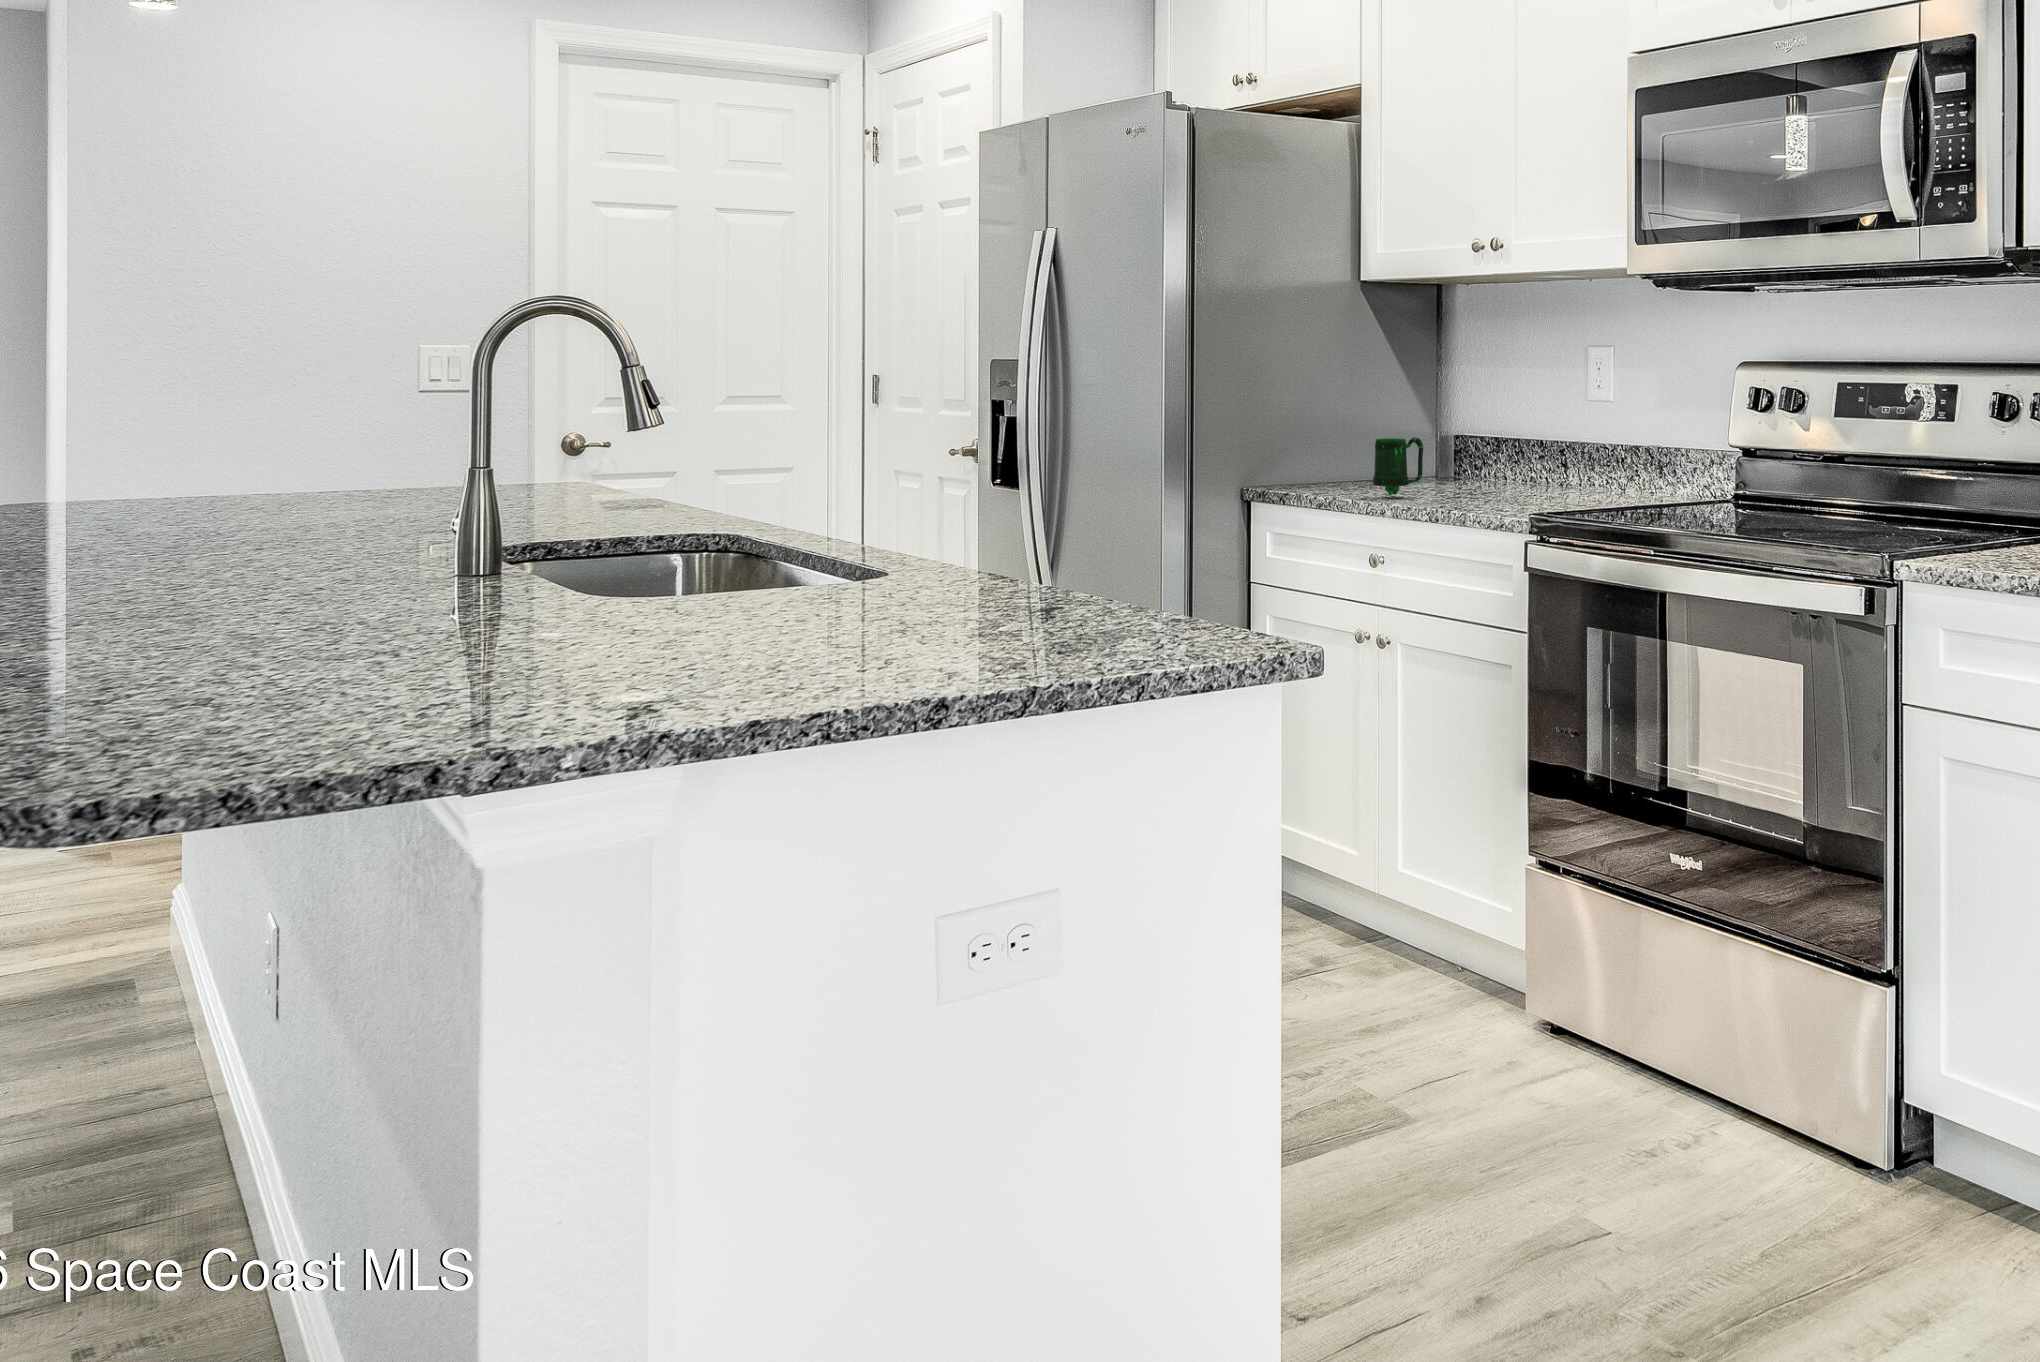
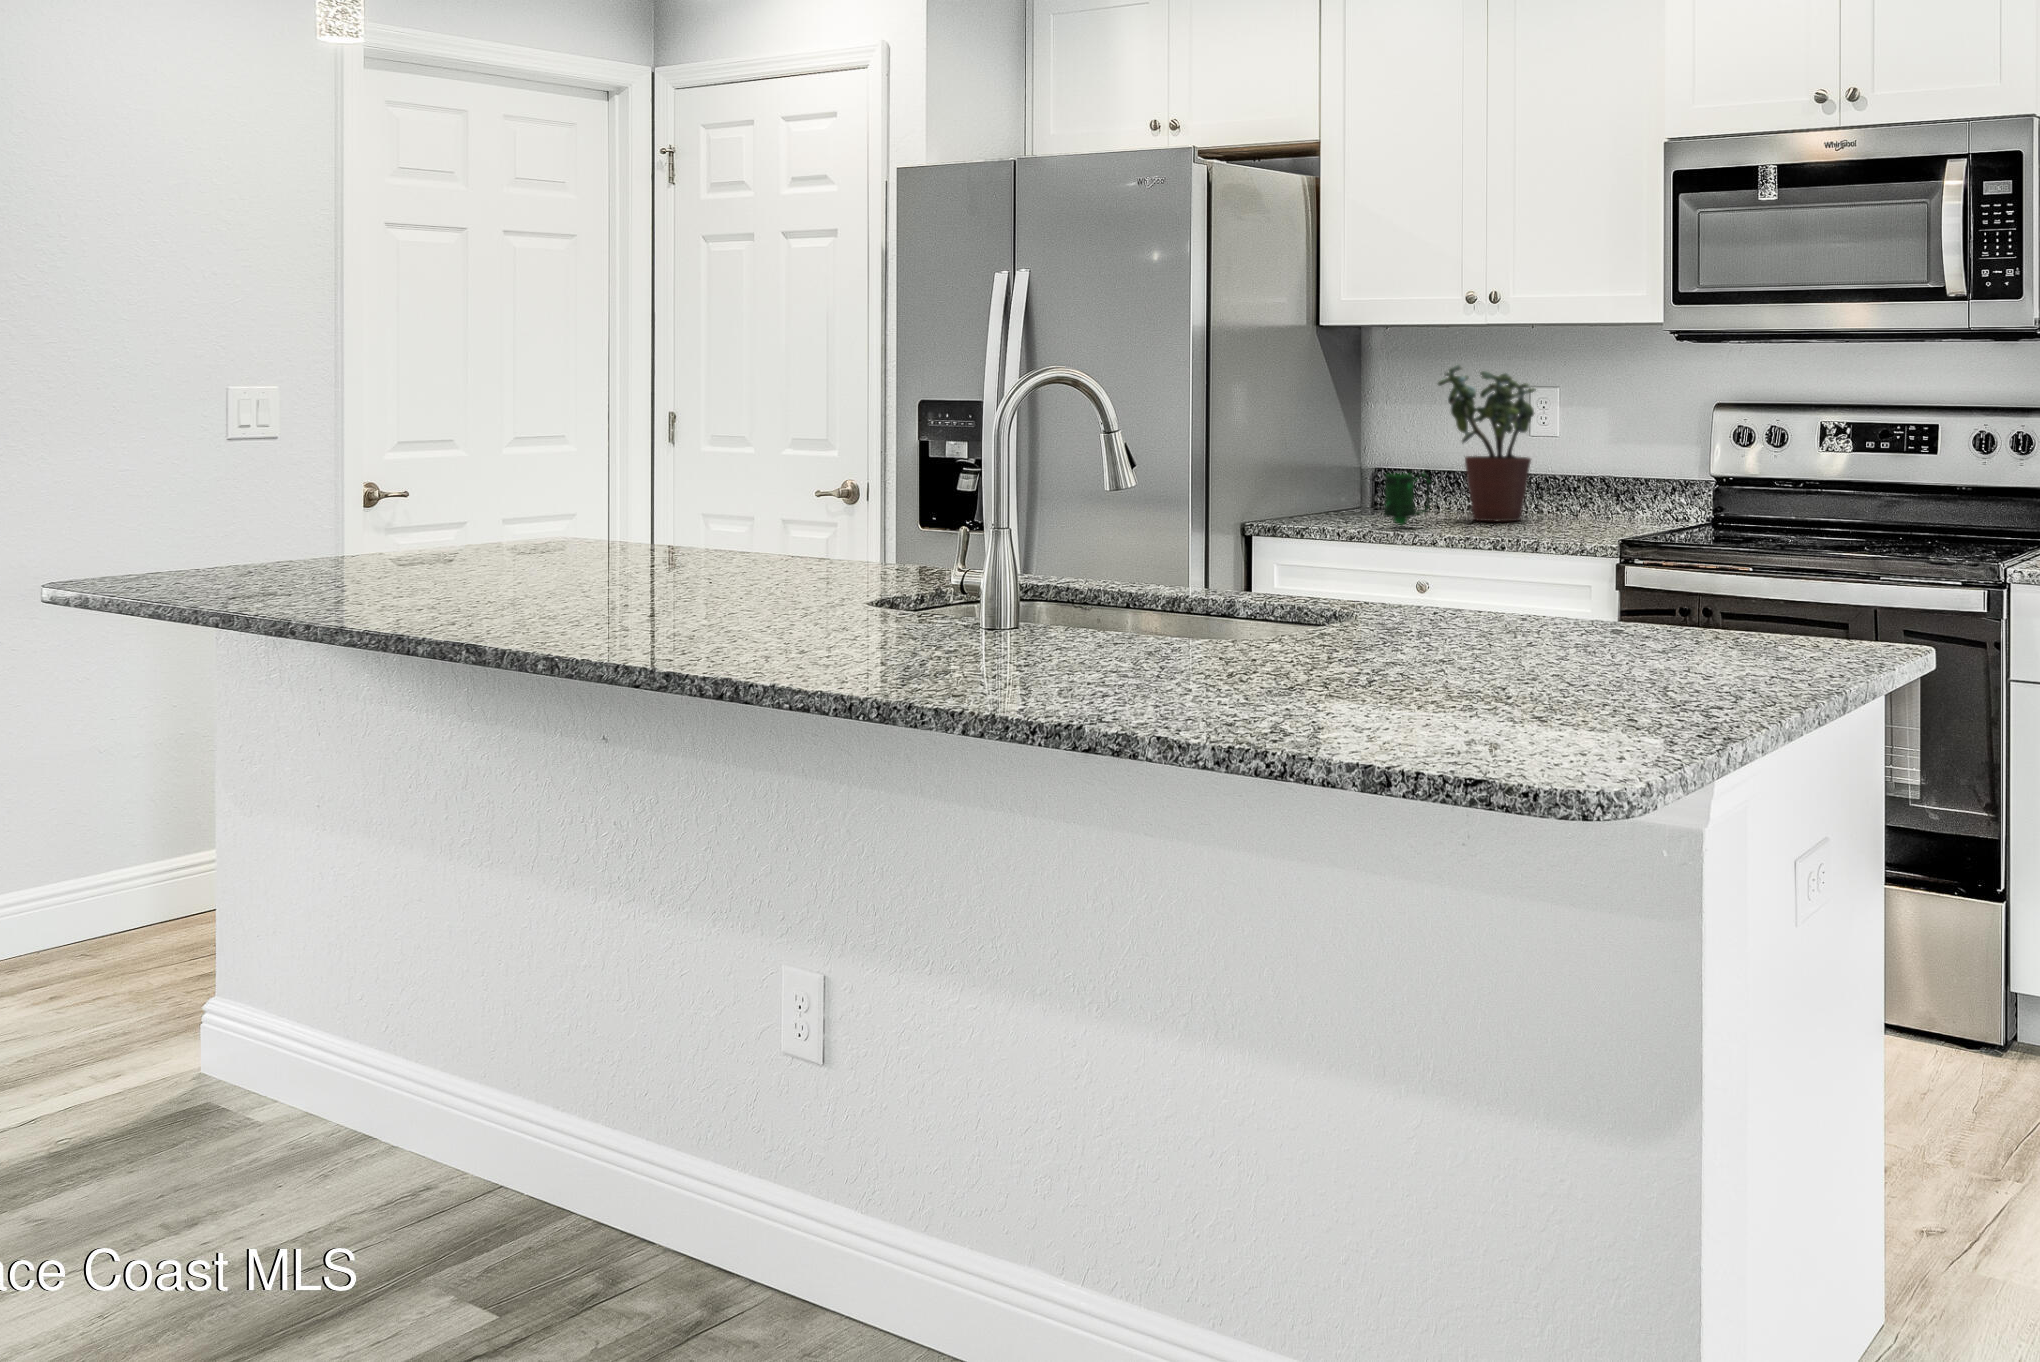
potted plant: none [1459,320,1562,494] -> present [1438,365,1536,521]

